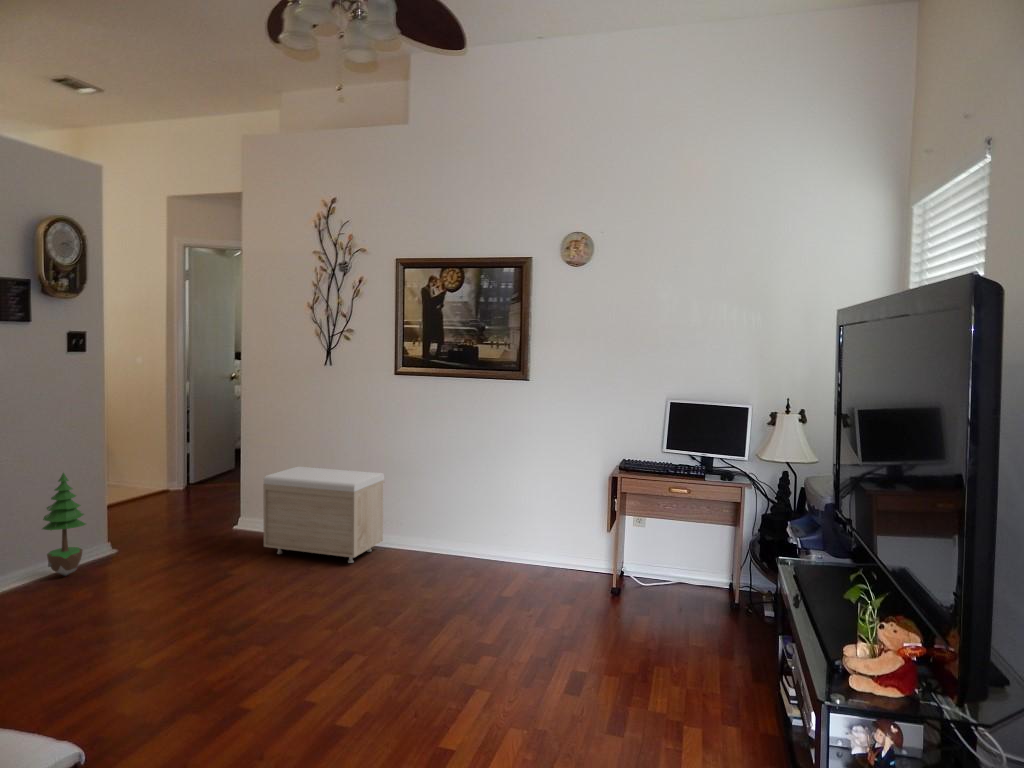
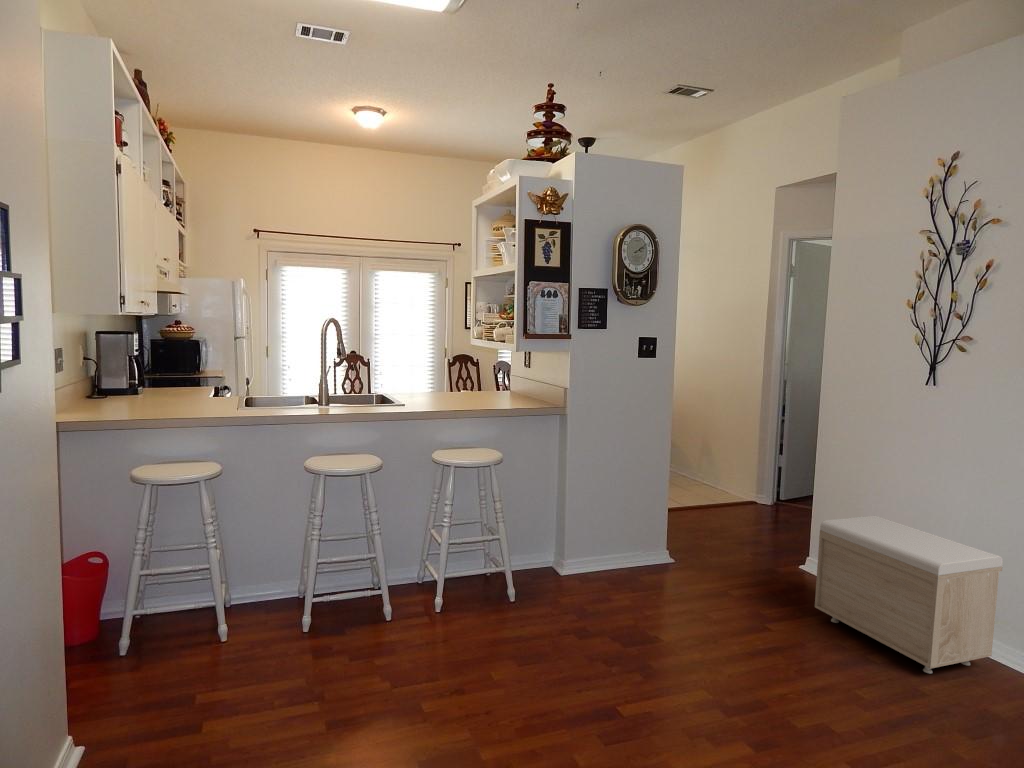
potted tree: present [42,473,86,576] -> none [600,475,637,575]

